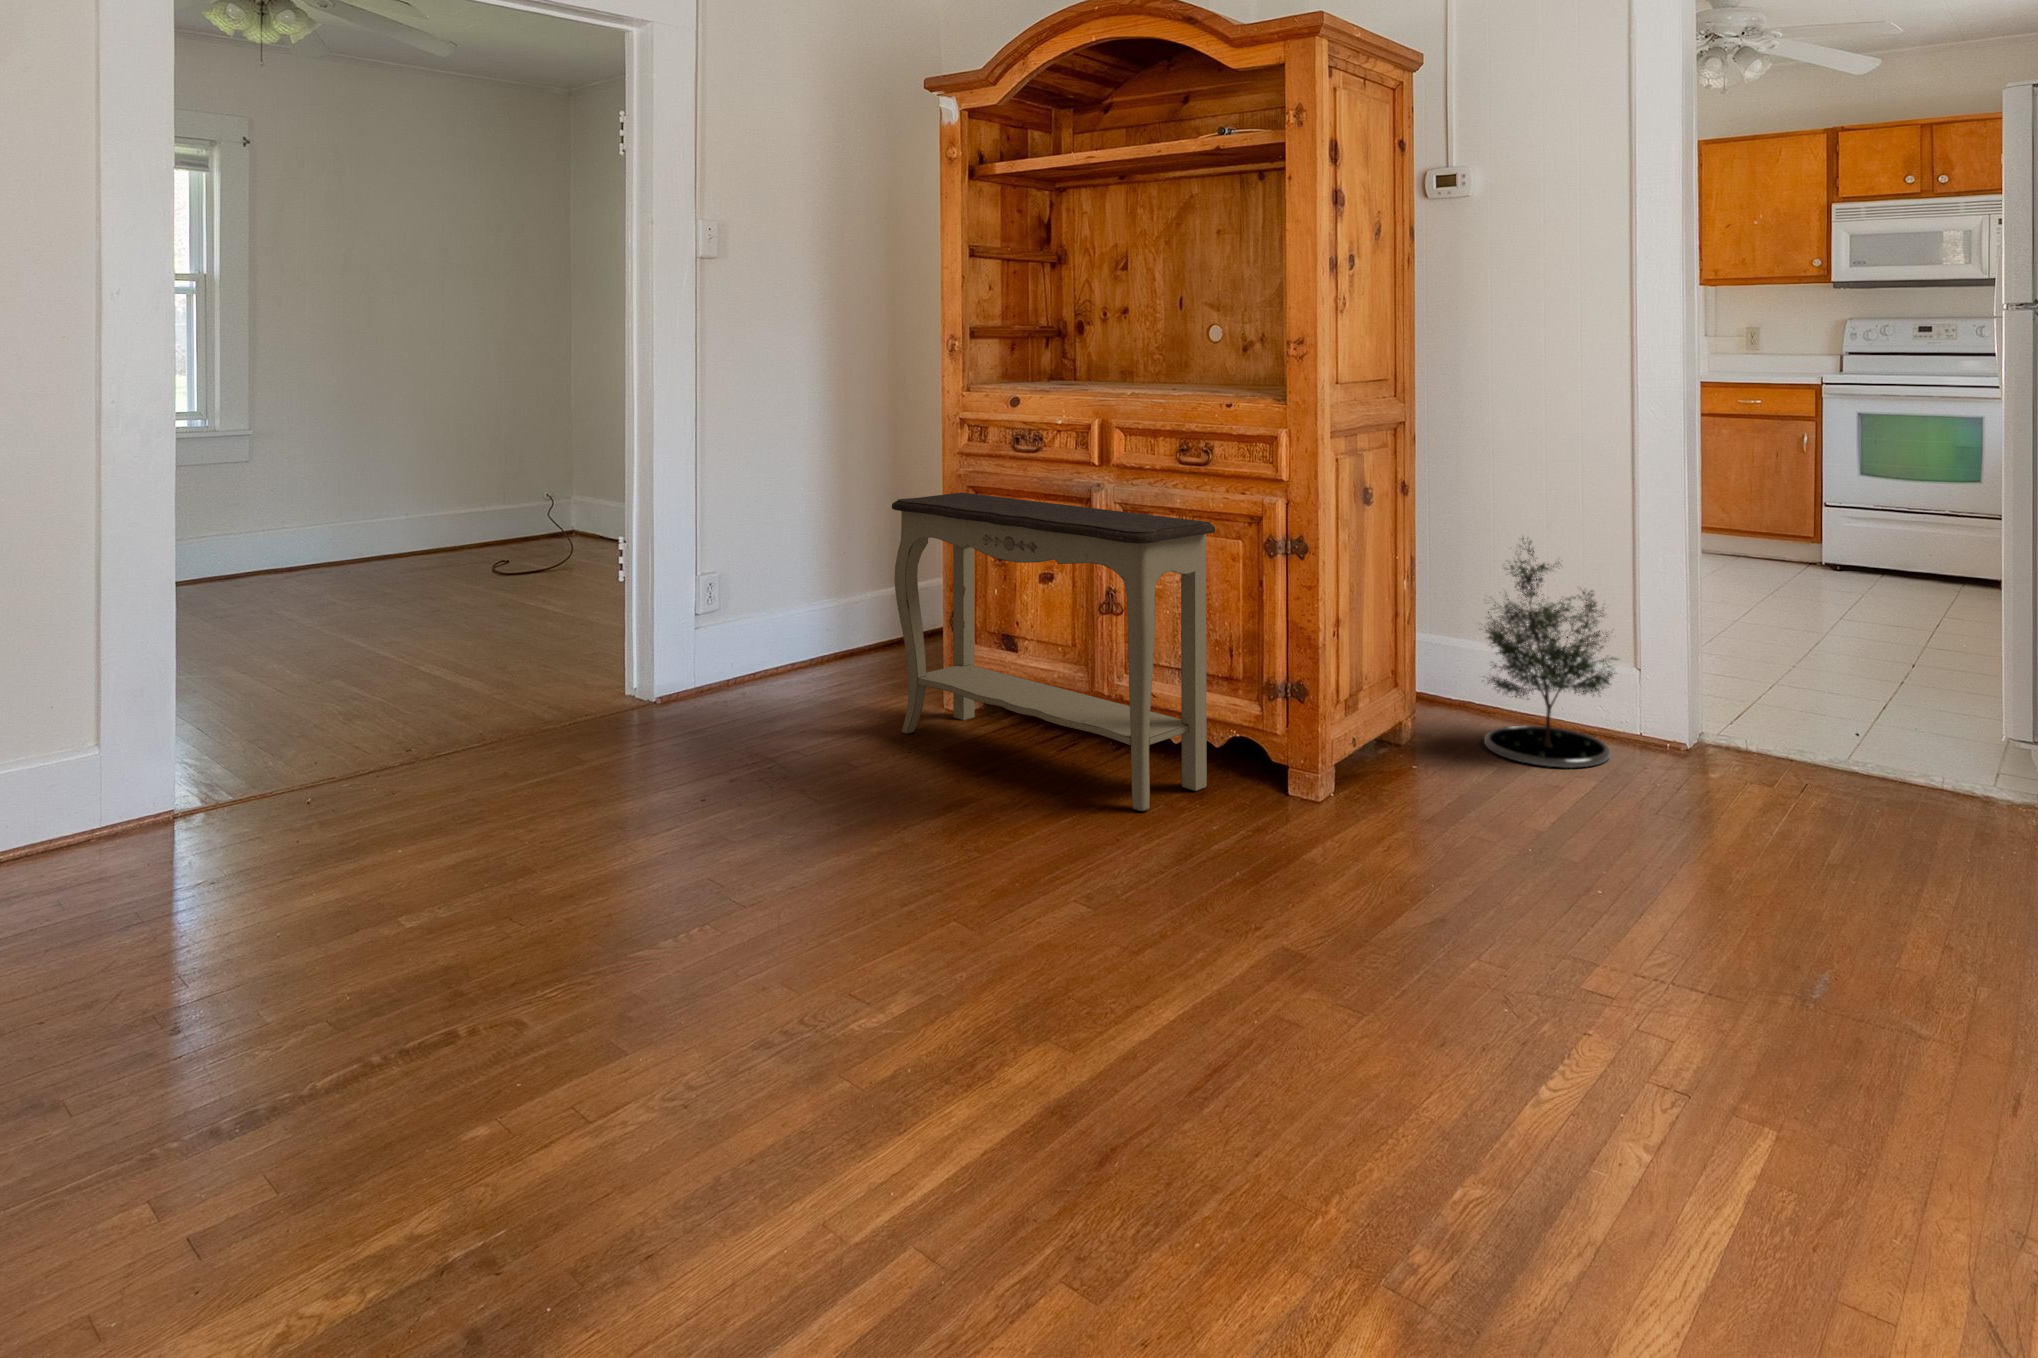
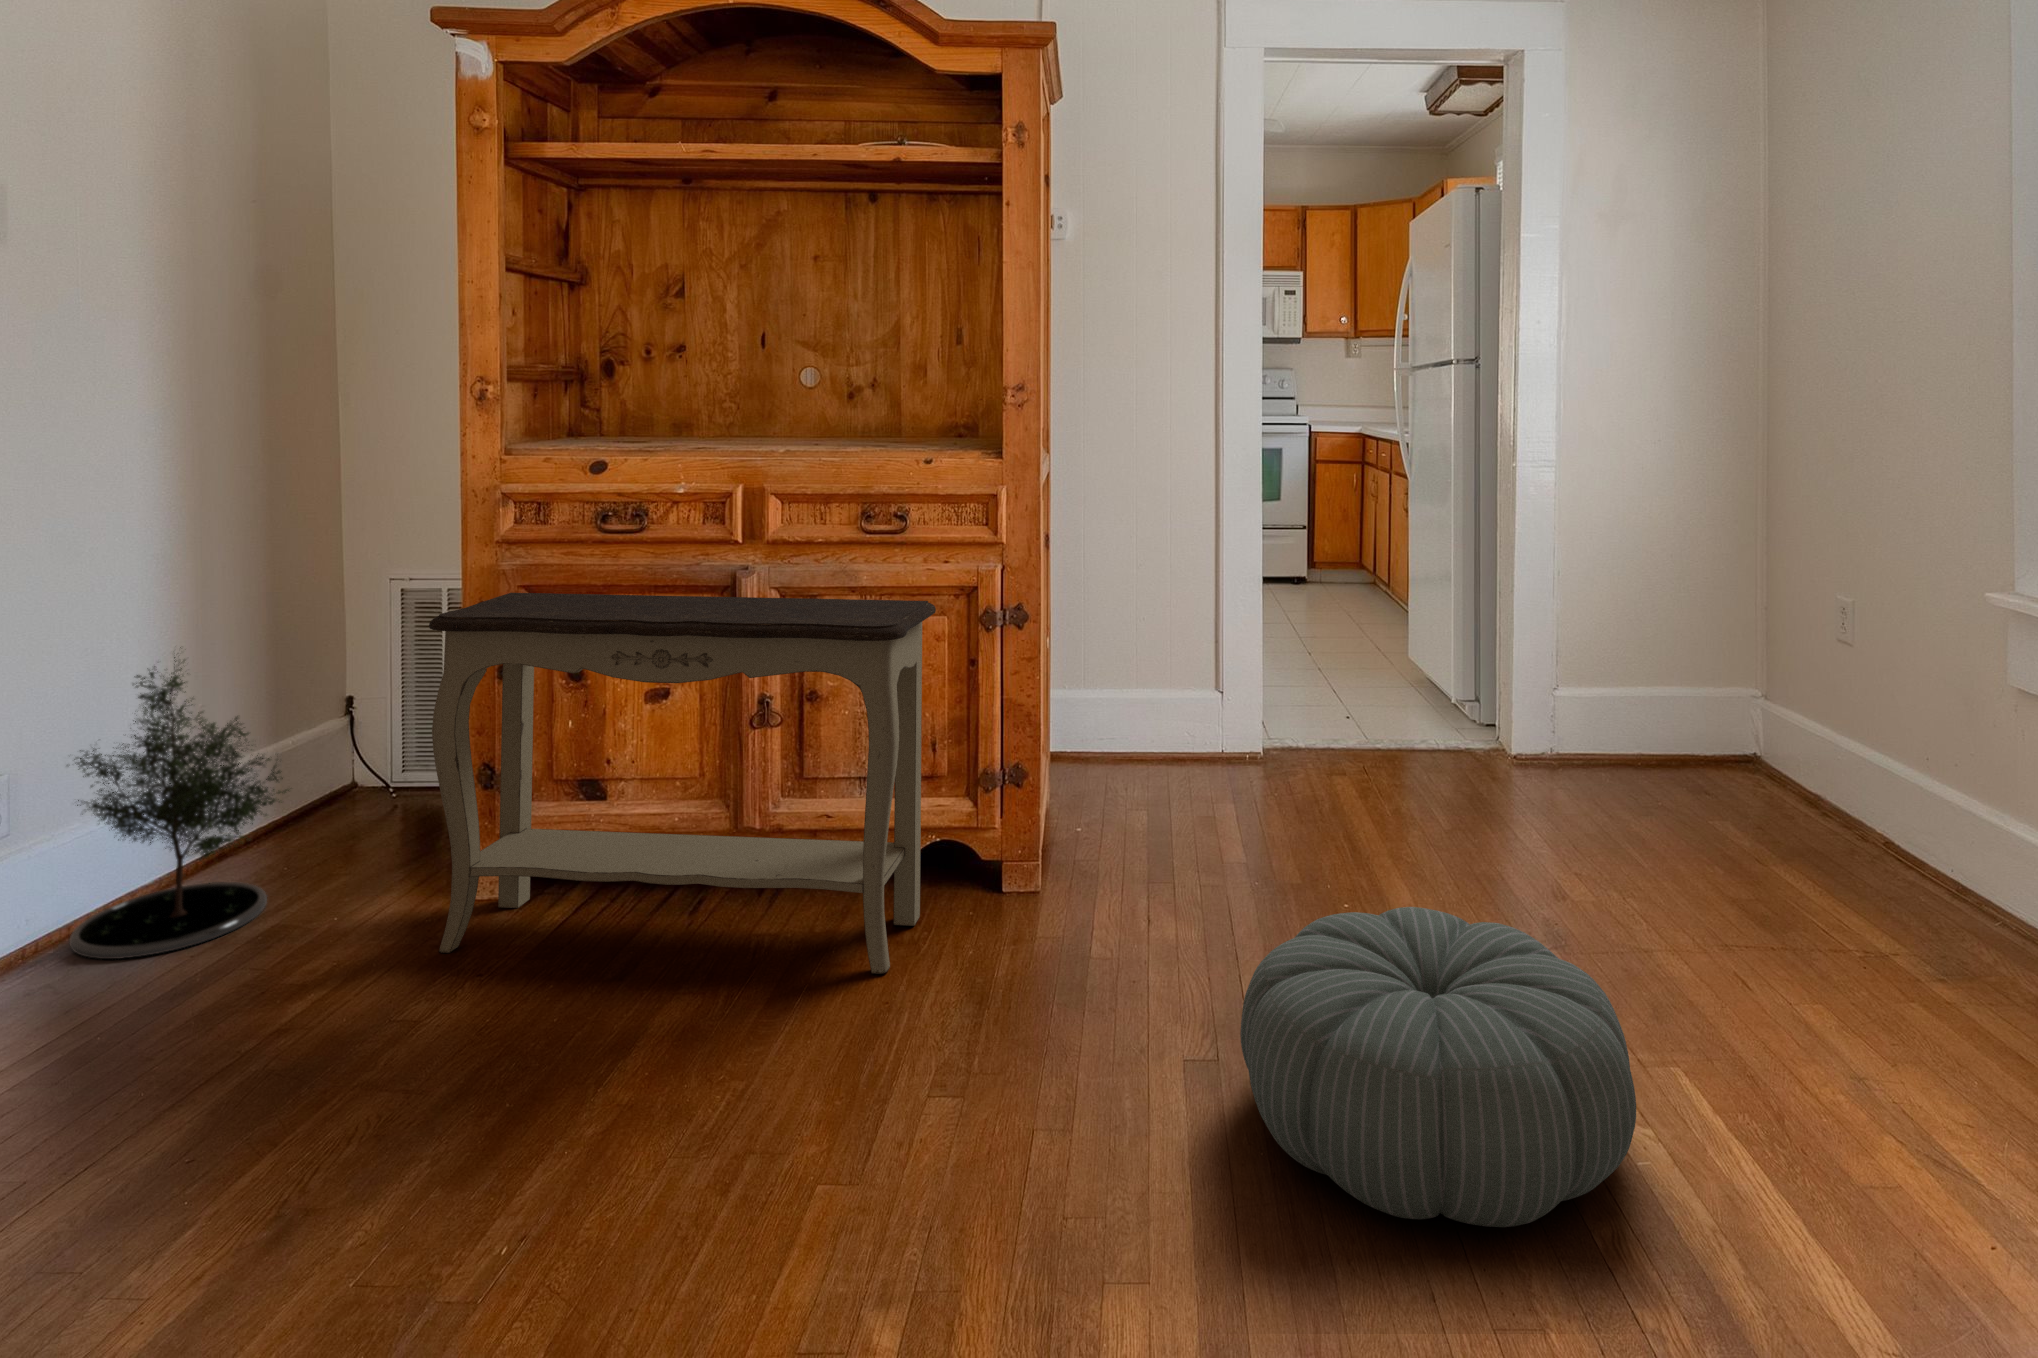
potted tree: present [1482,538,1617,768] -> present [69,647,289,959]
pouf: none [1259,827,1632,1095] -> present [1240,907,1636,1227]

